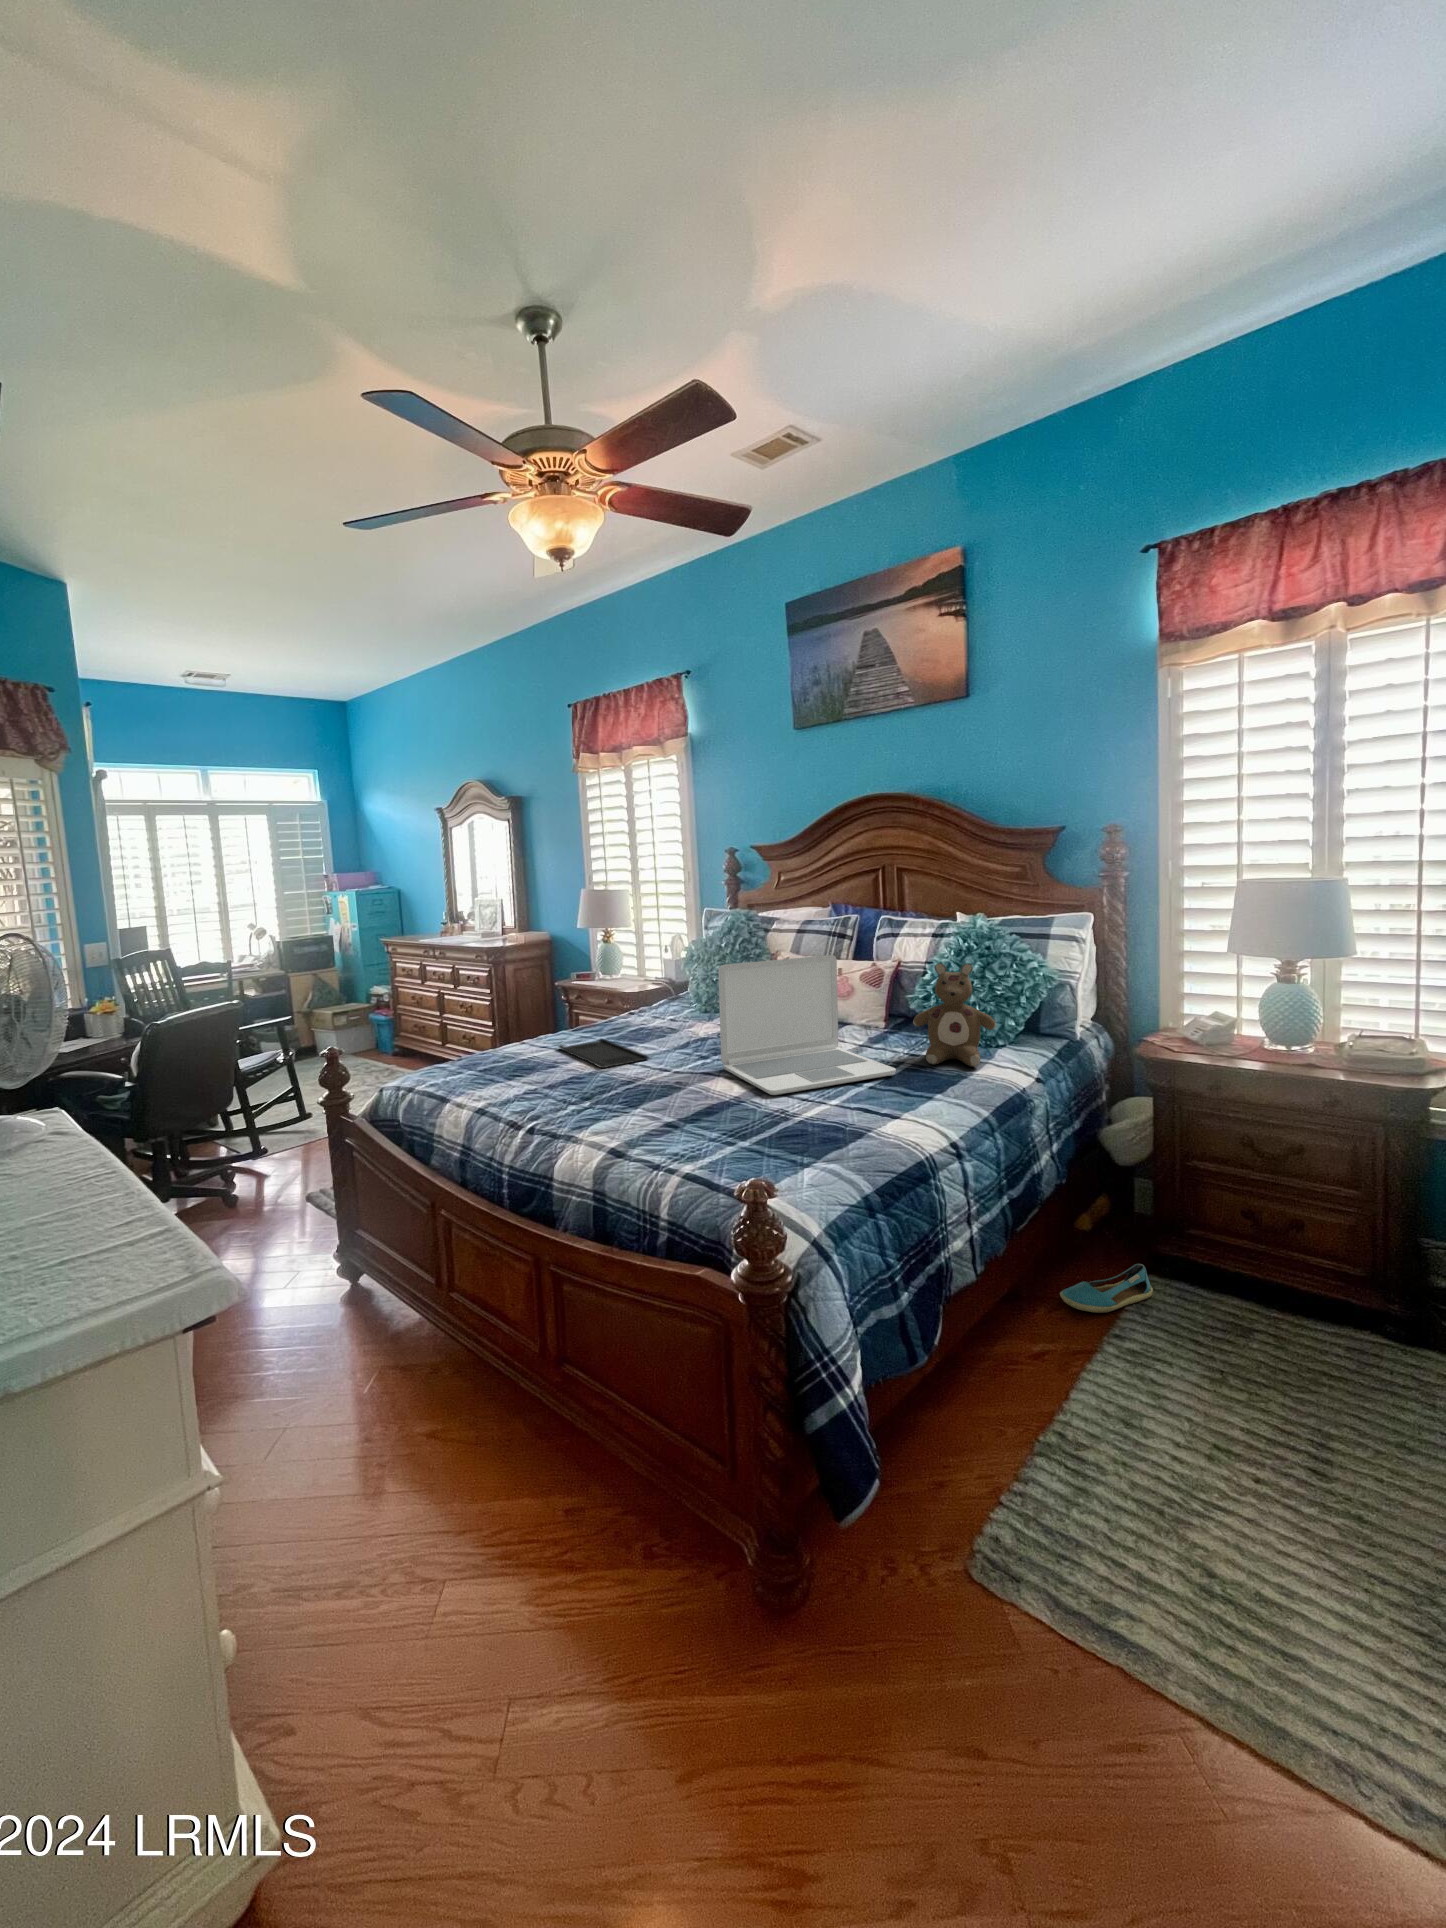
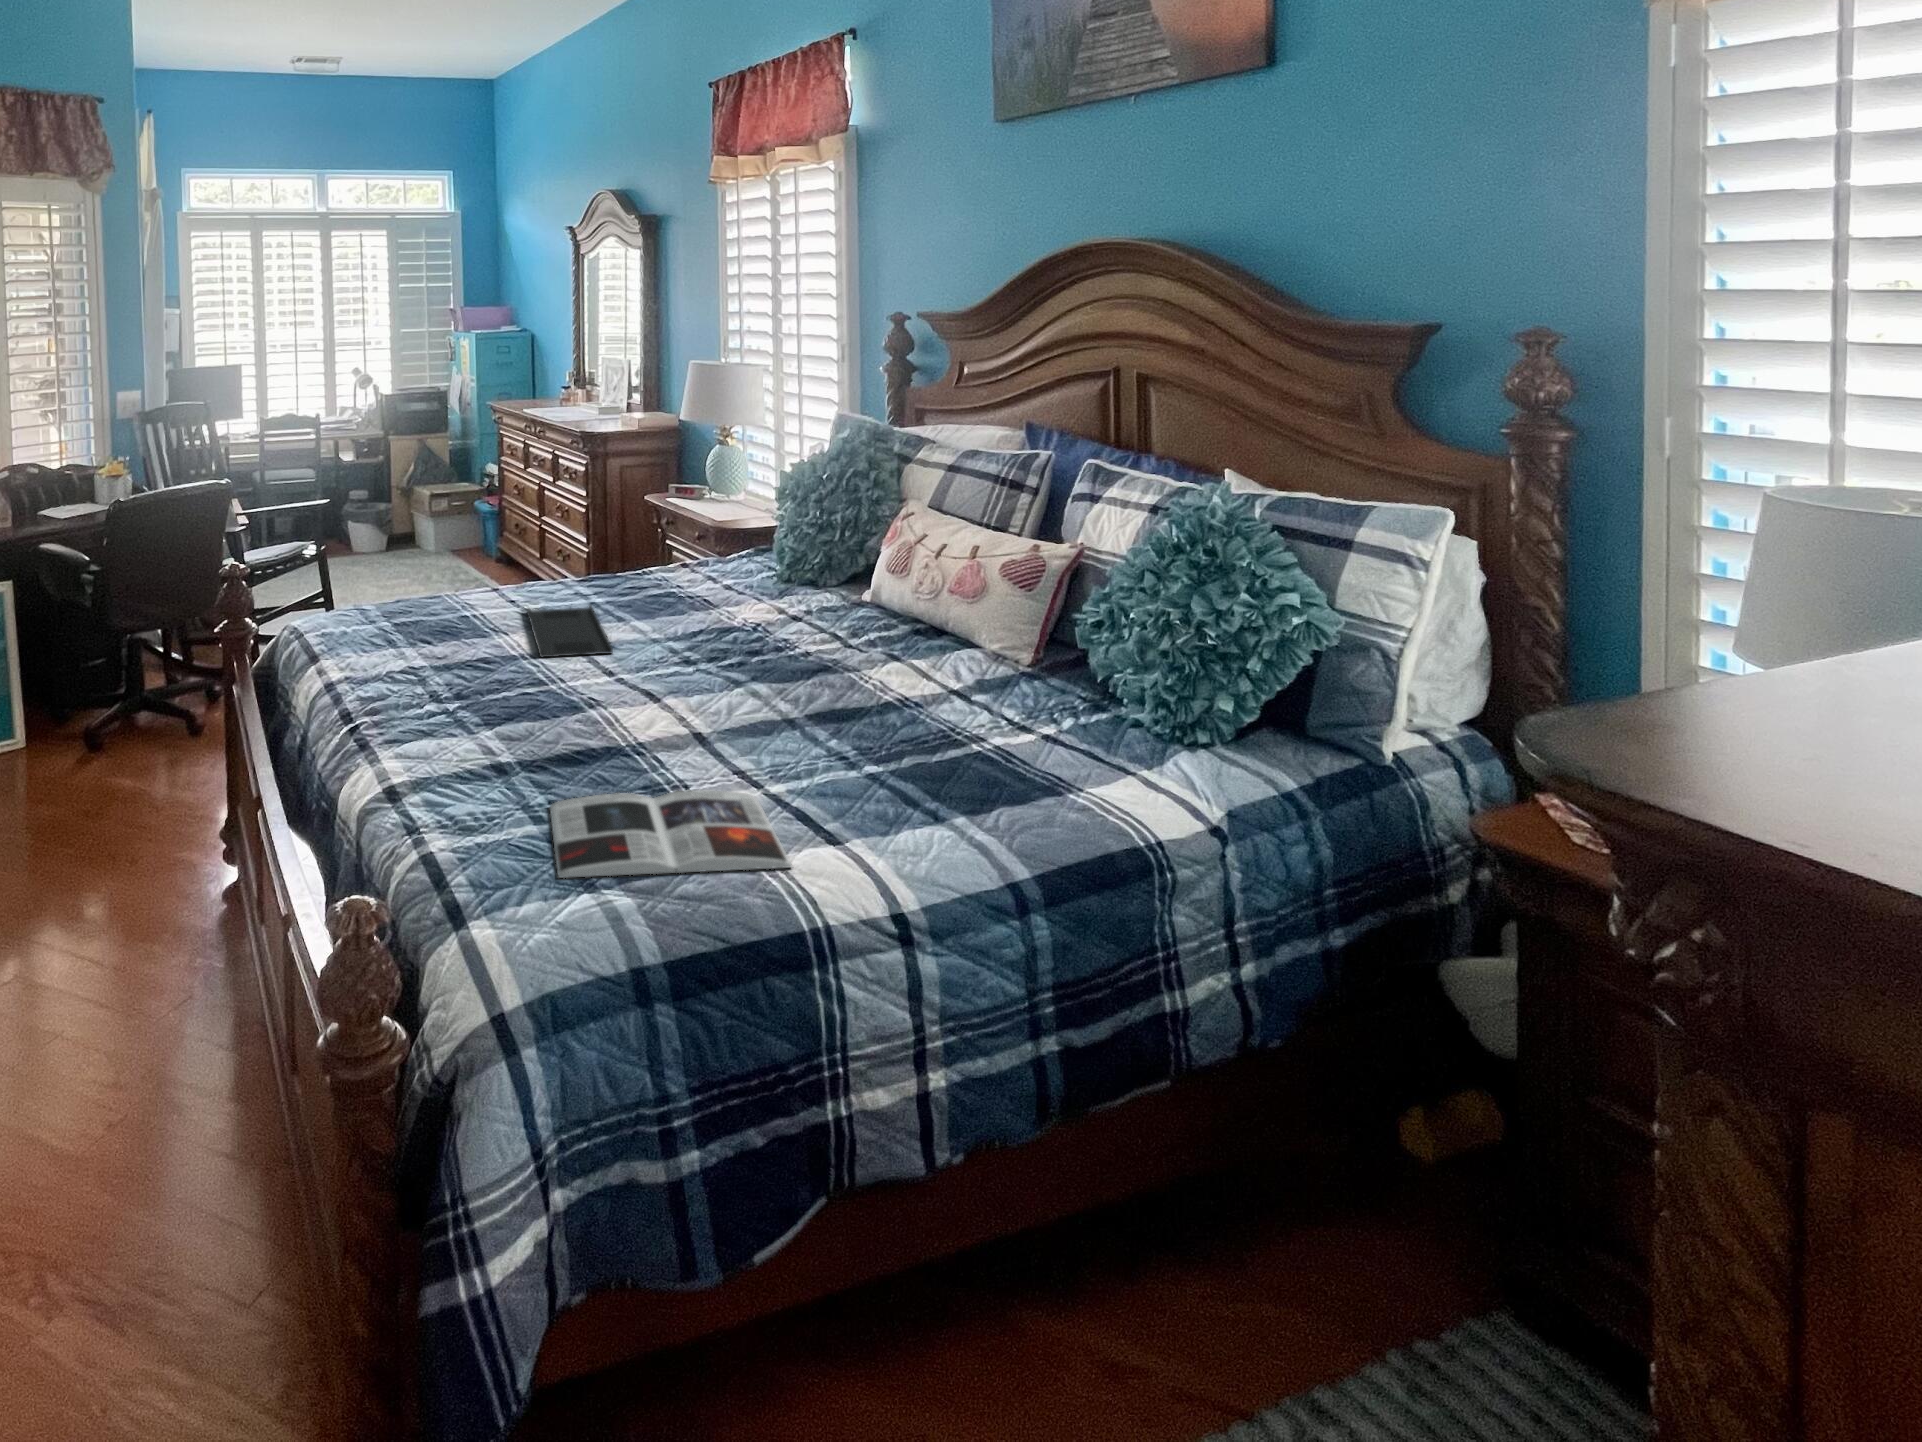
laptop: present [718,955,896,1095] -> none [682,536,938,762]
stuffed bear: present [913,963,996,1067] -> none [1017,577,1170,778]
magazine: none [718,1105,892,1165] -> present [550,790,792,878]
shoe: present [1060,1264,1153,1312] -> none [1272,1256,1522,1354]

